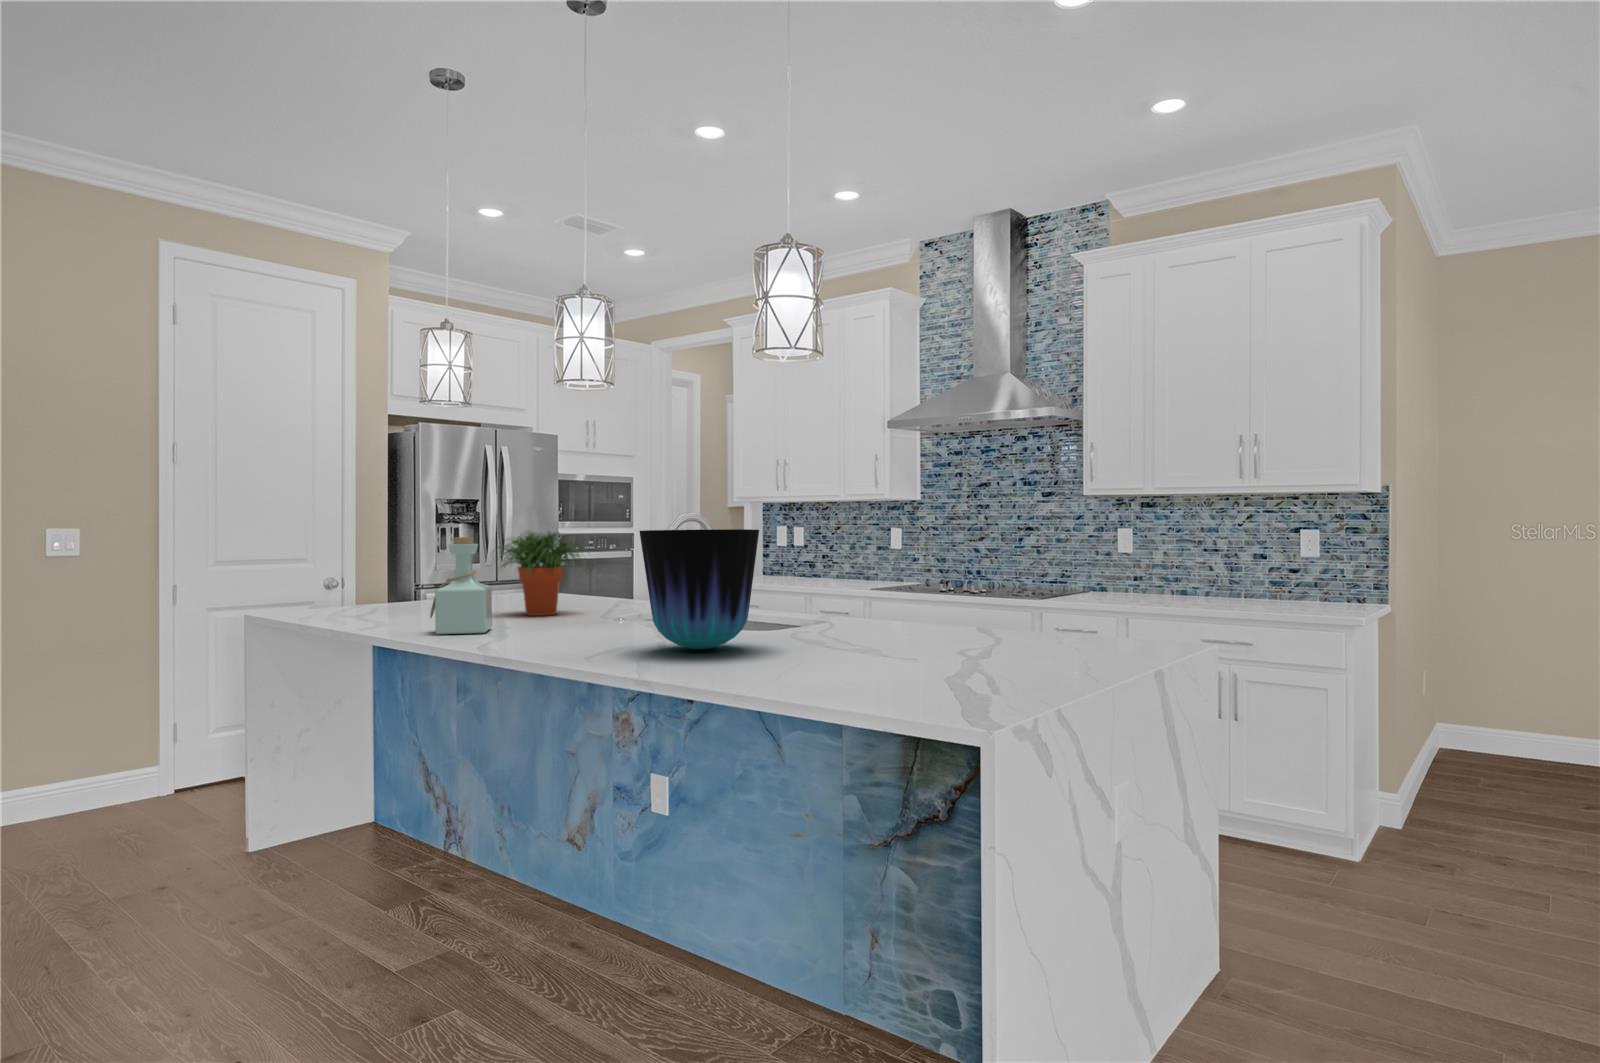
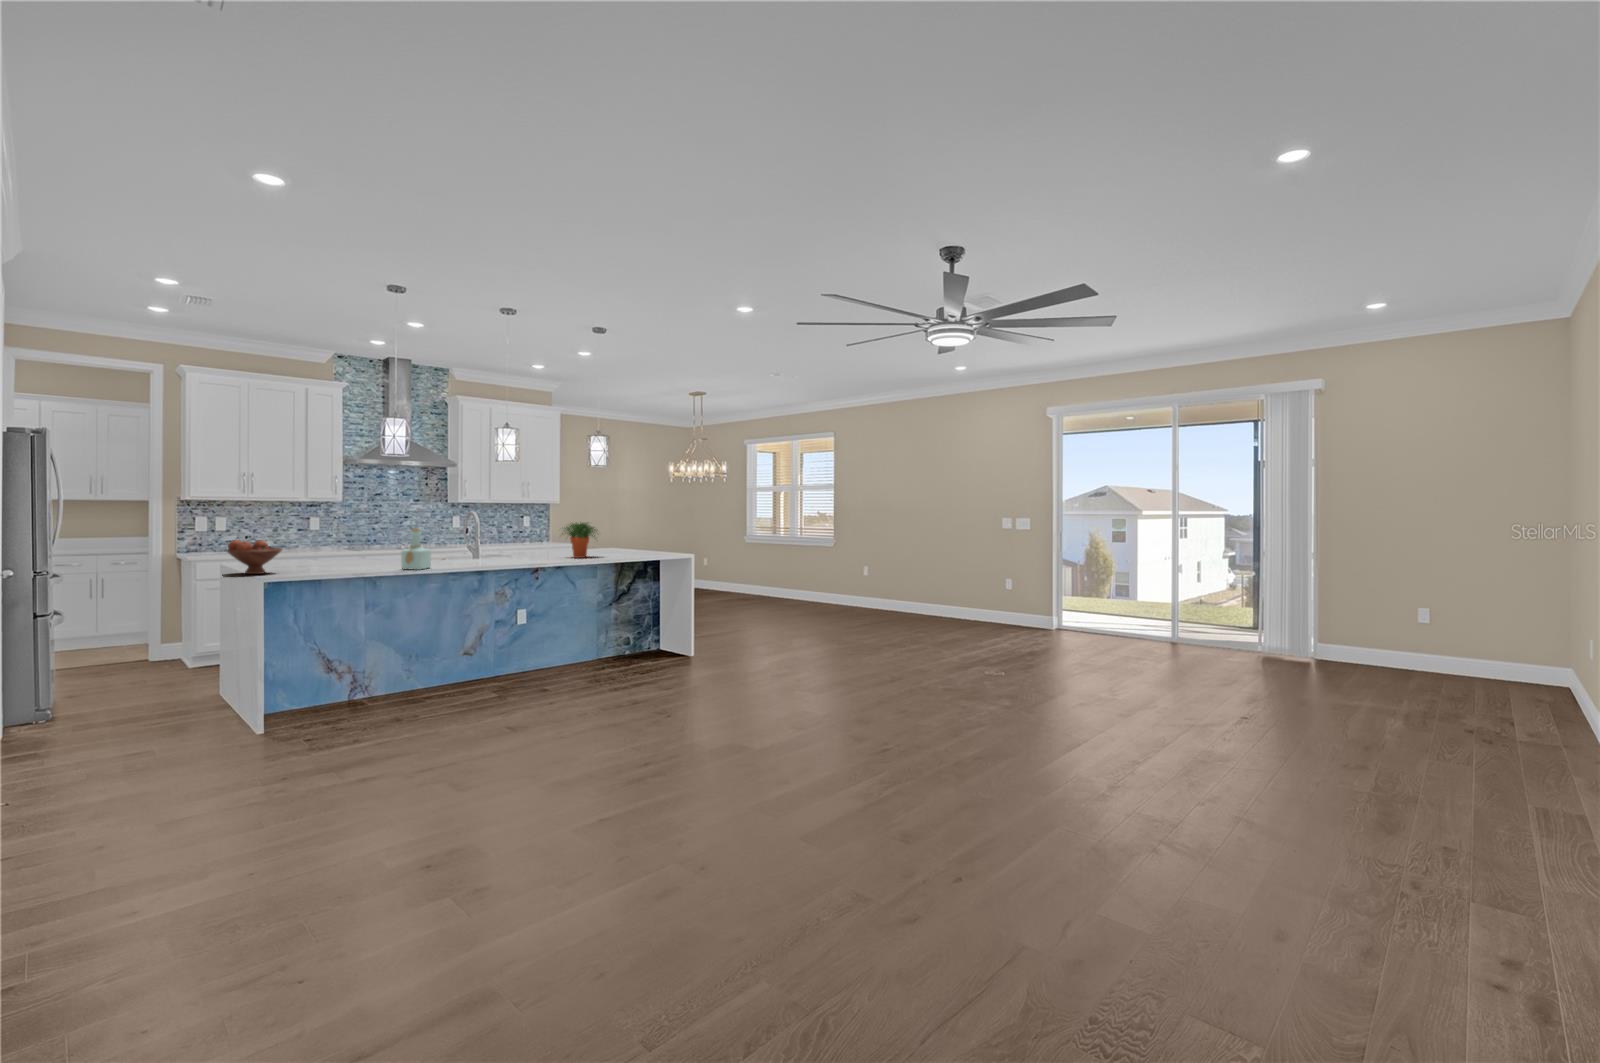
vase: present [639,529,759,649] -> none [511,522,552,562]
potted plant: present [499,531,584,616] -> present [562,523,597,558]
fruit bowl: none [331,551,418,611] -> present [227,540,282,574]

